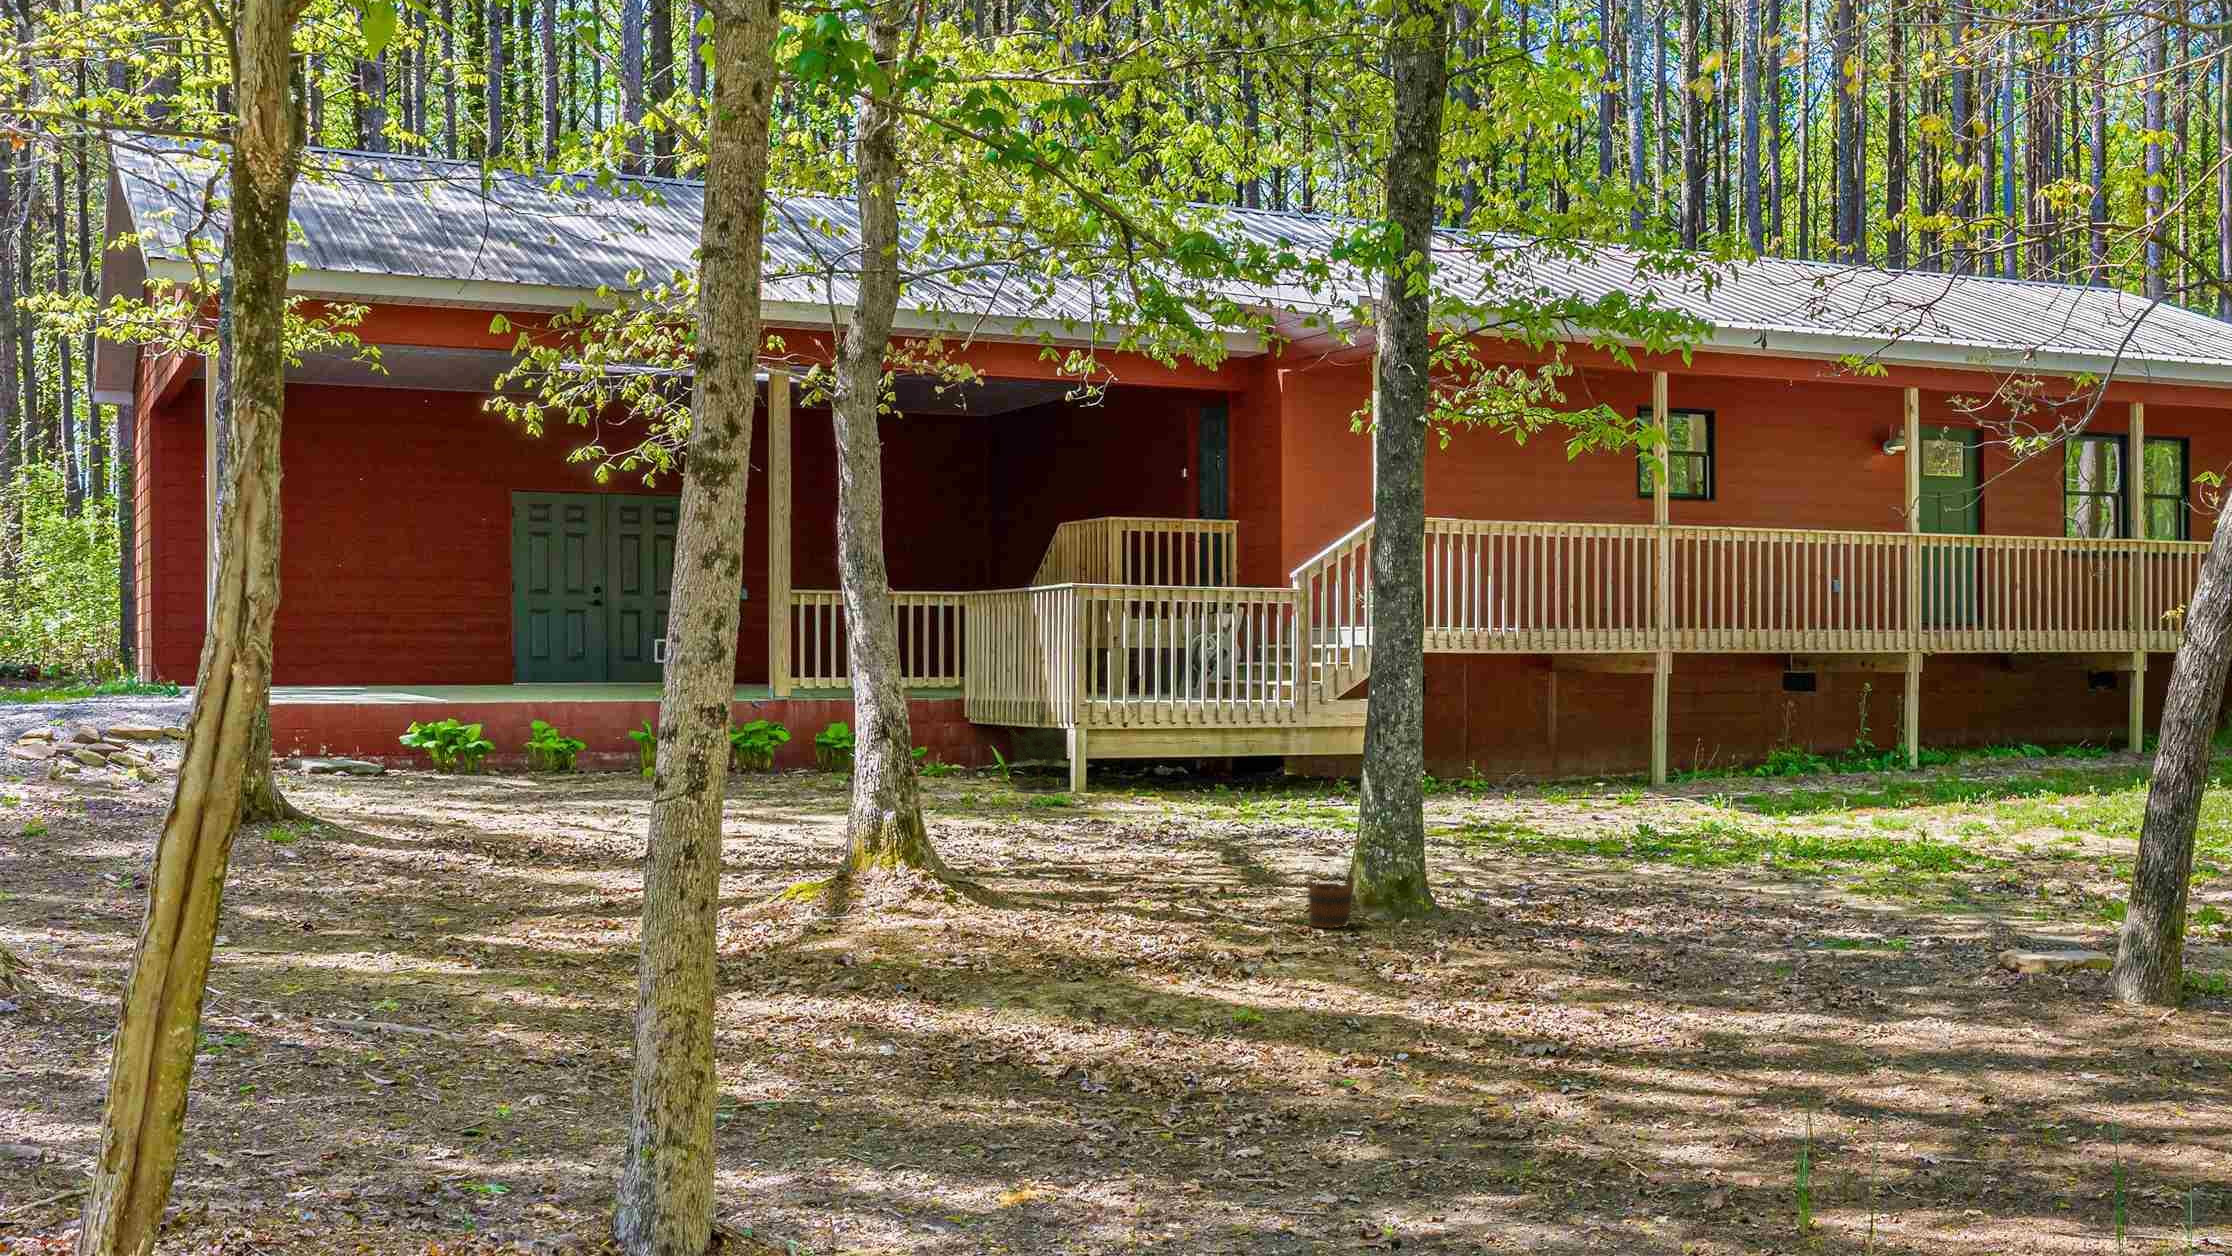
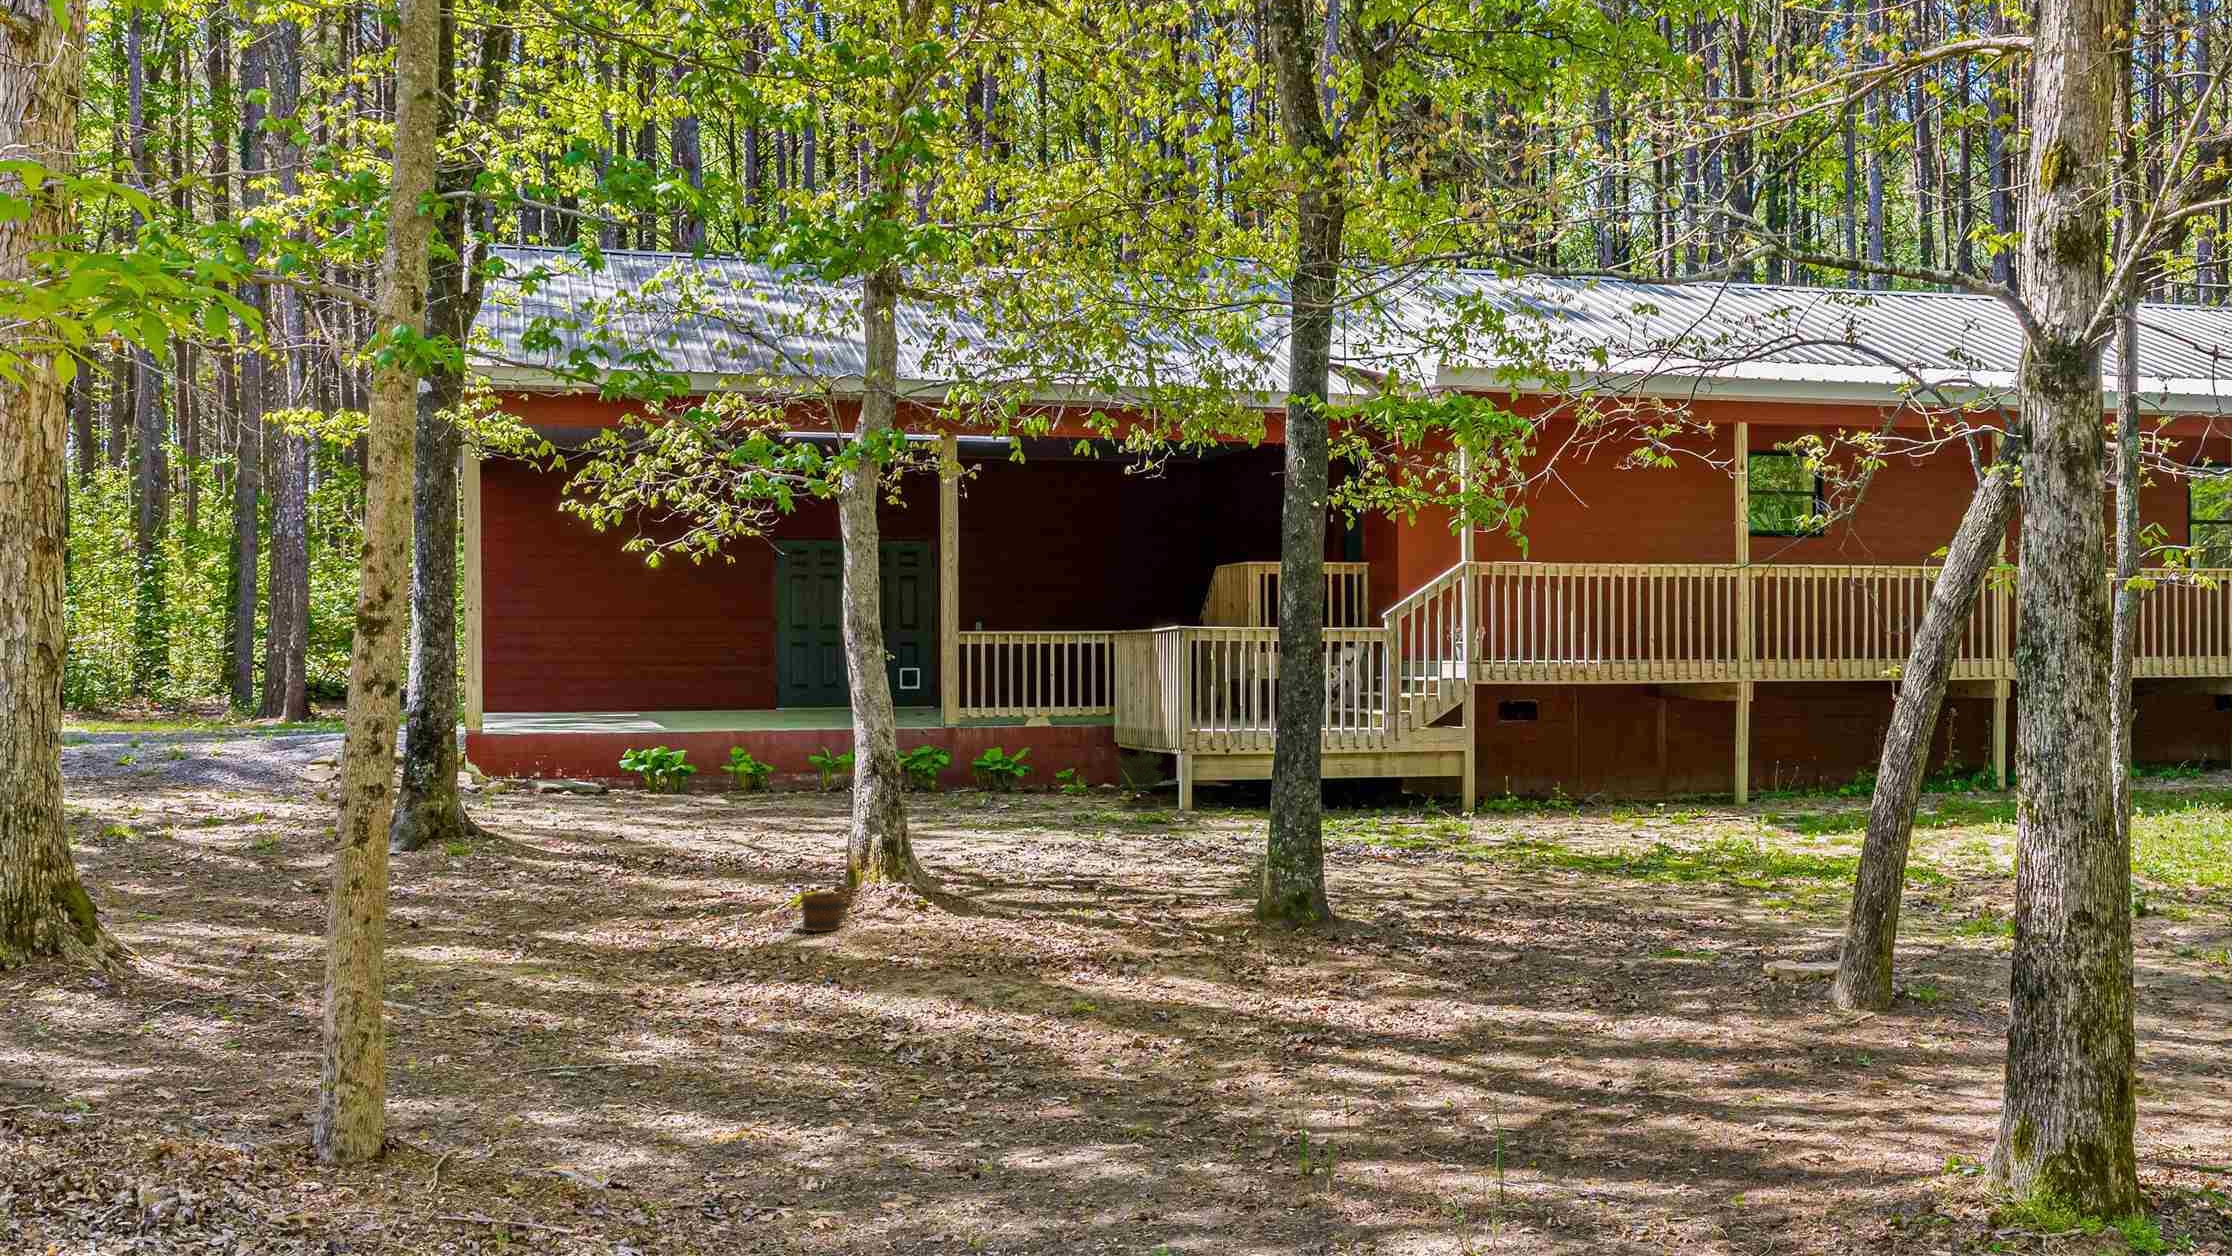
wooden bucket: present [1307,851,1354,928] -> present [801,863,844,932]

